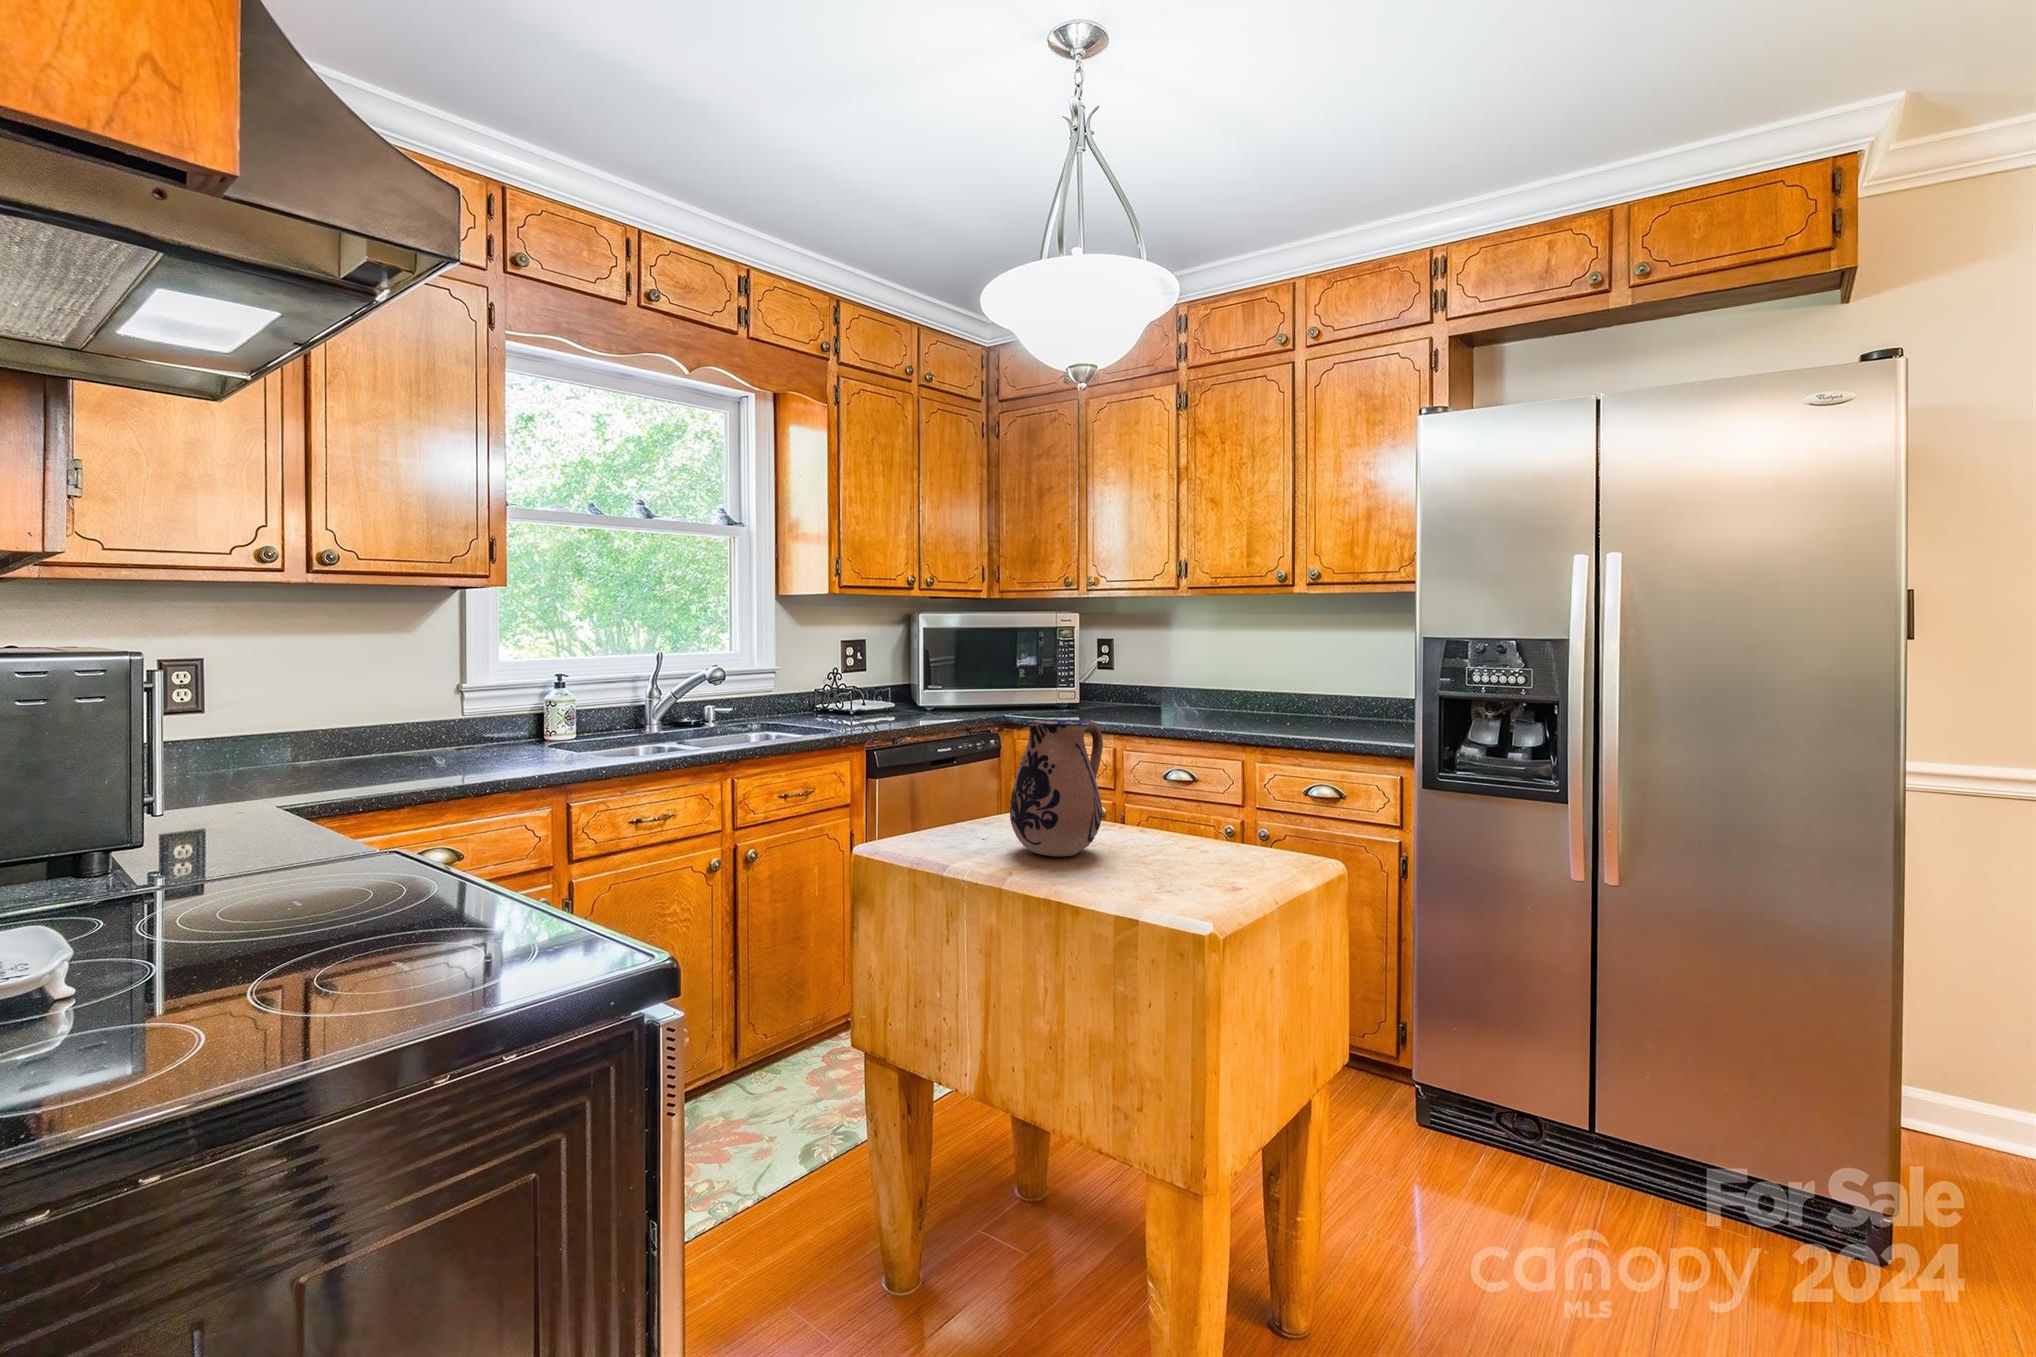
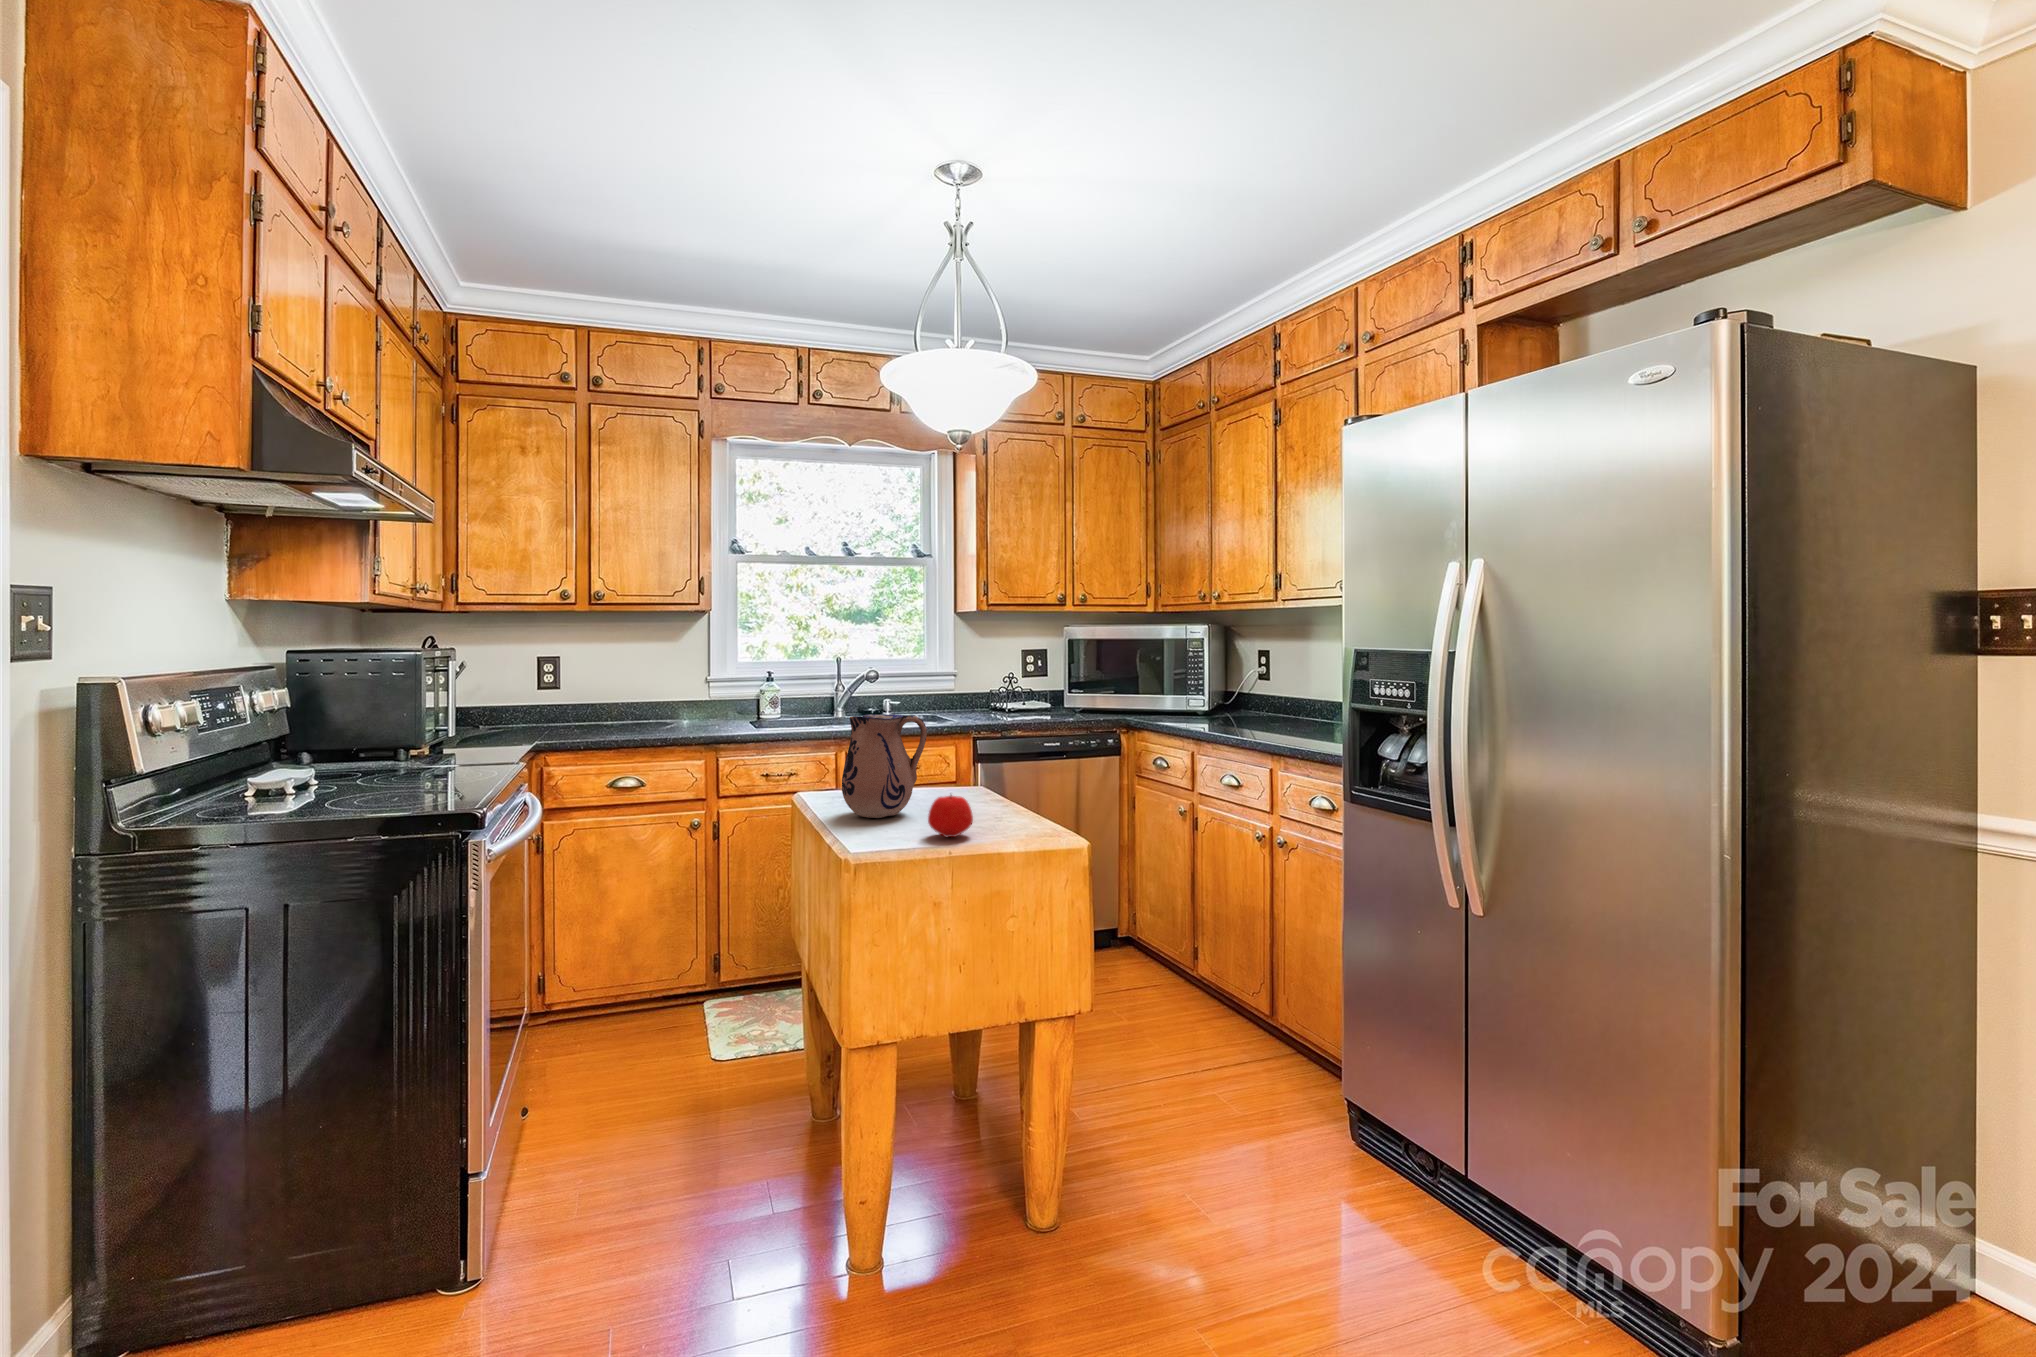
apple: none [1189,813,1246,869] -> present [928,795,973,837]

